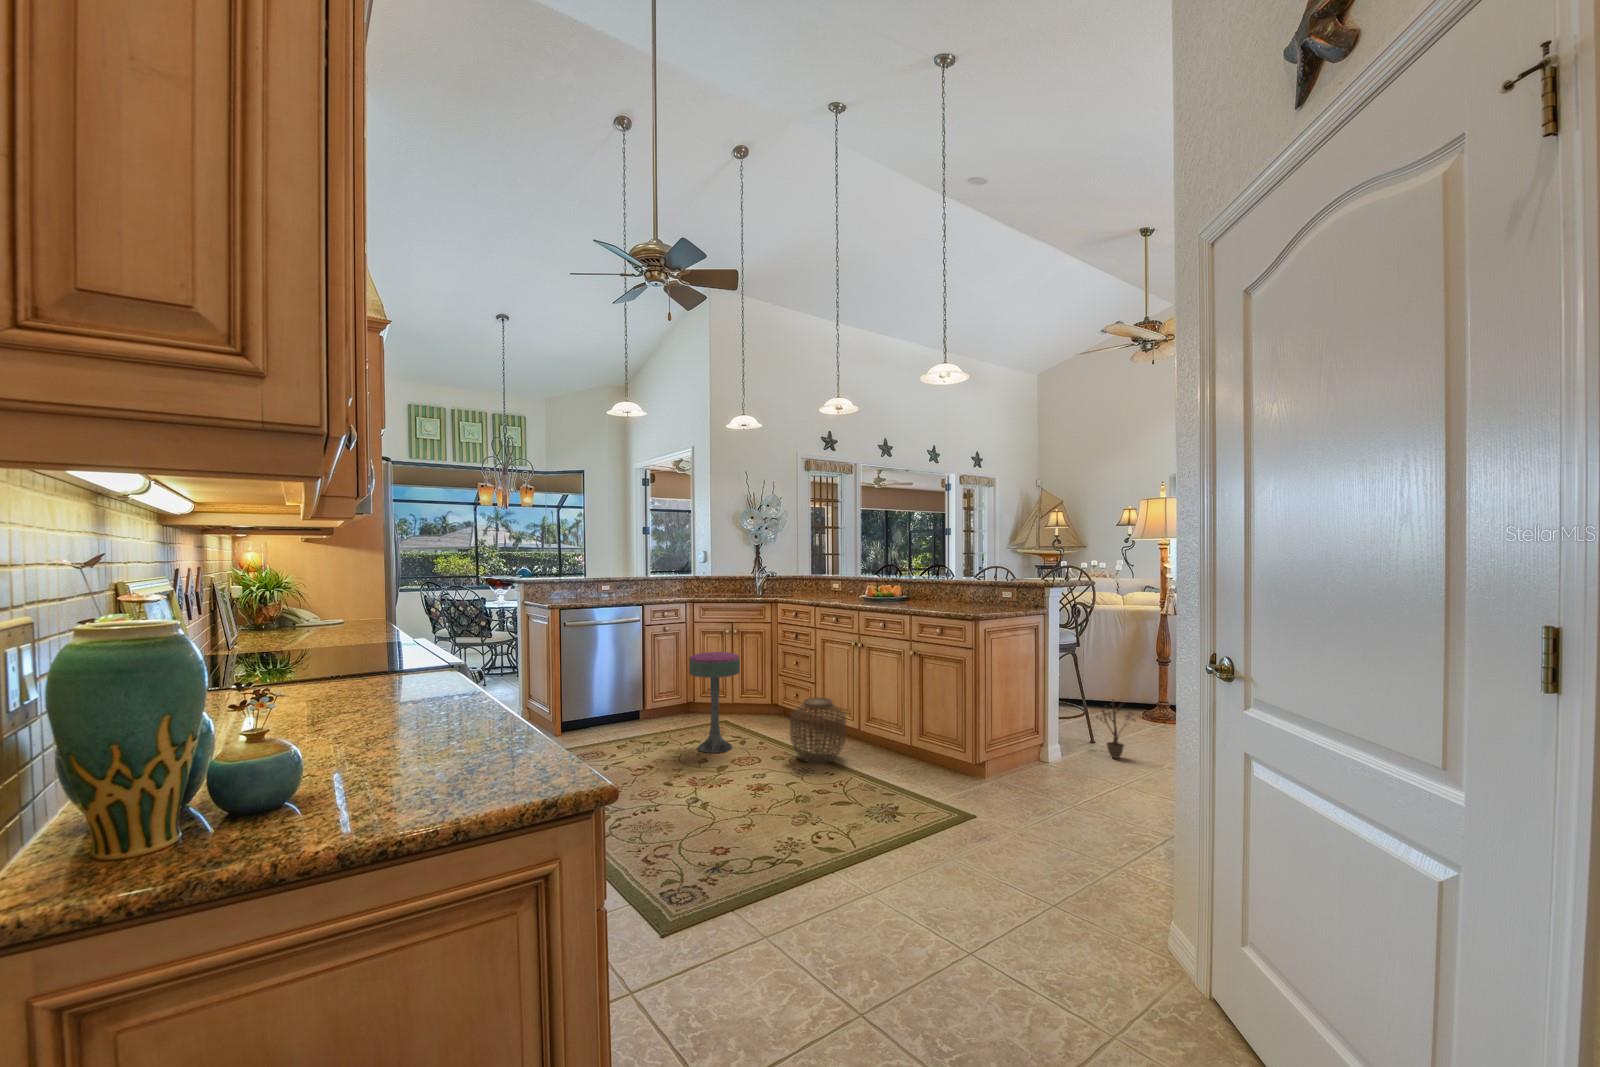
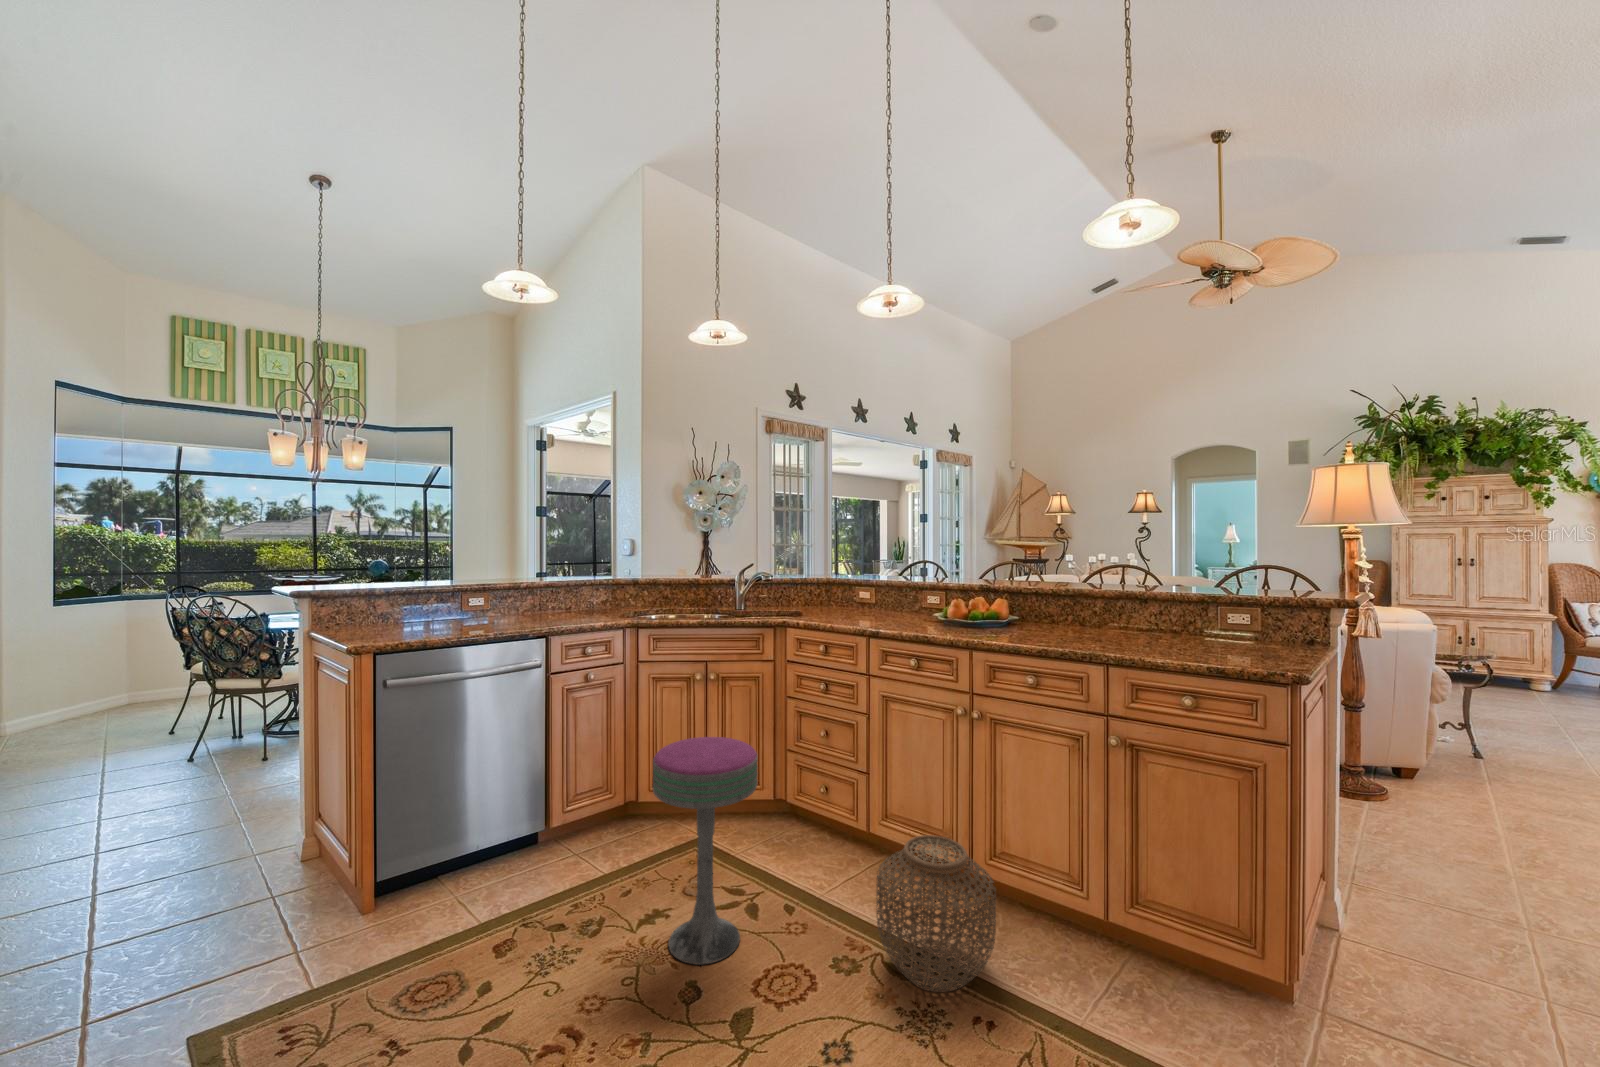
decorative plant: present [1090,700,1135,758] -> none [1384,808,1491,916]

